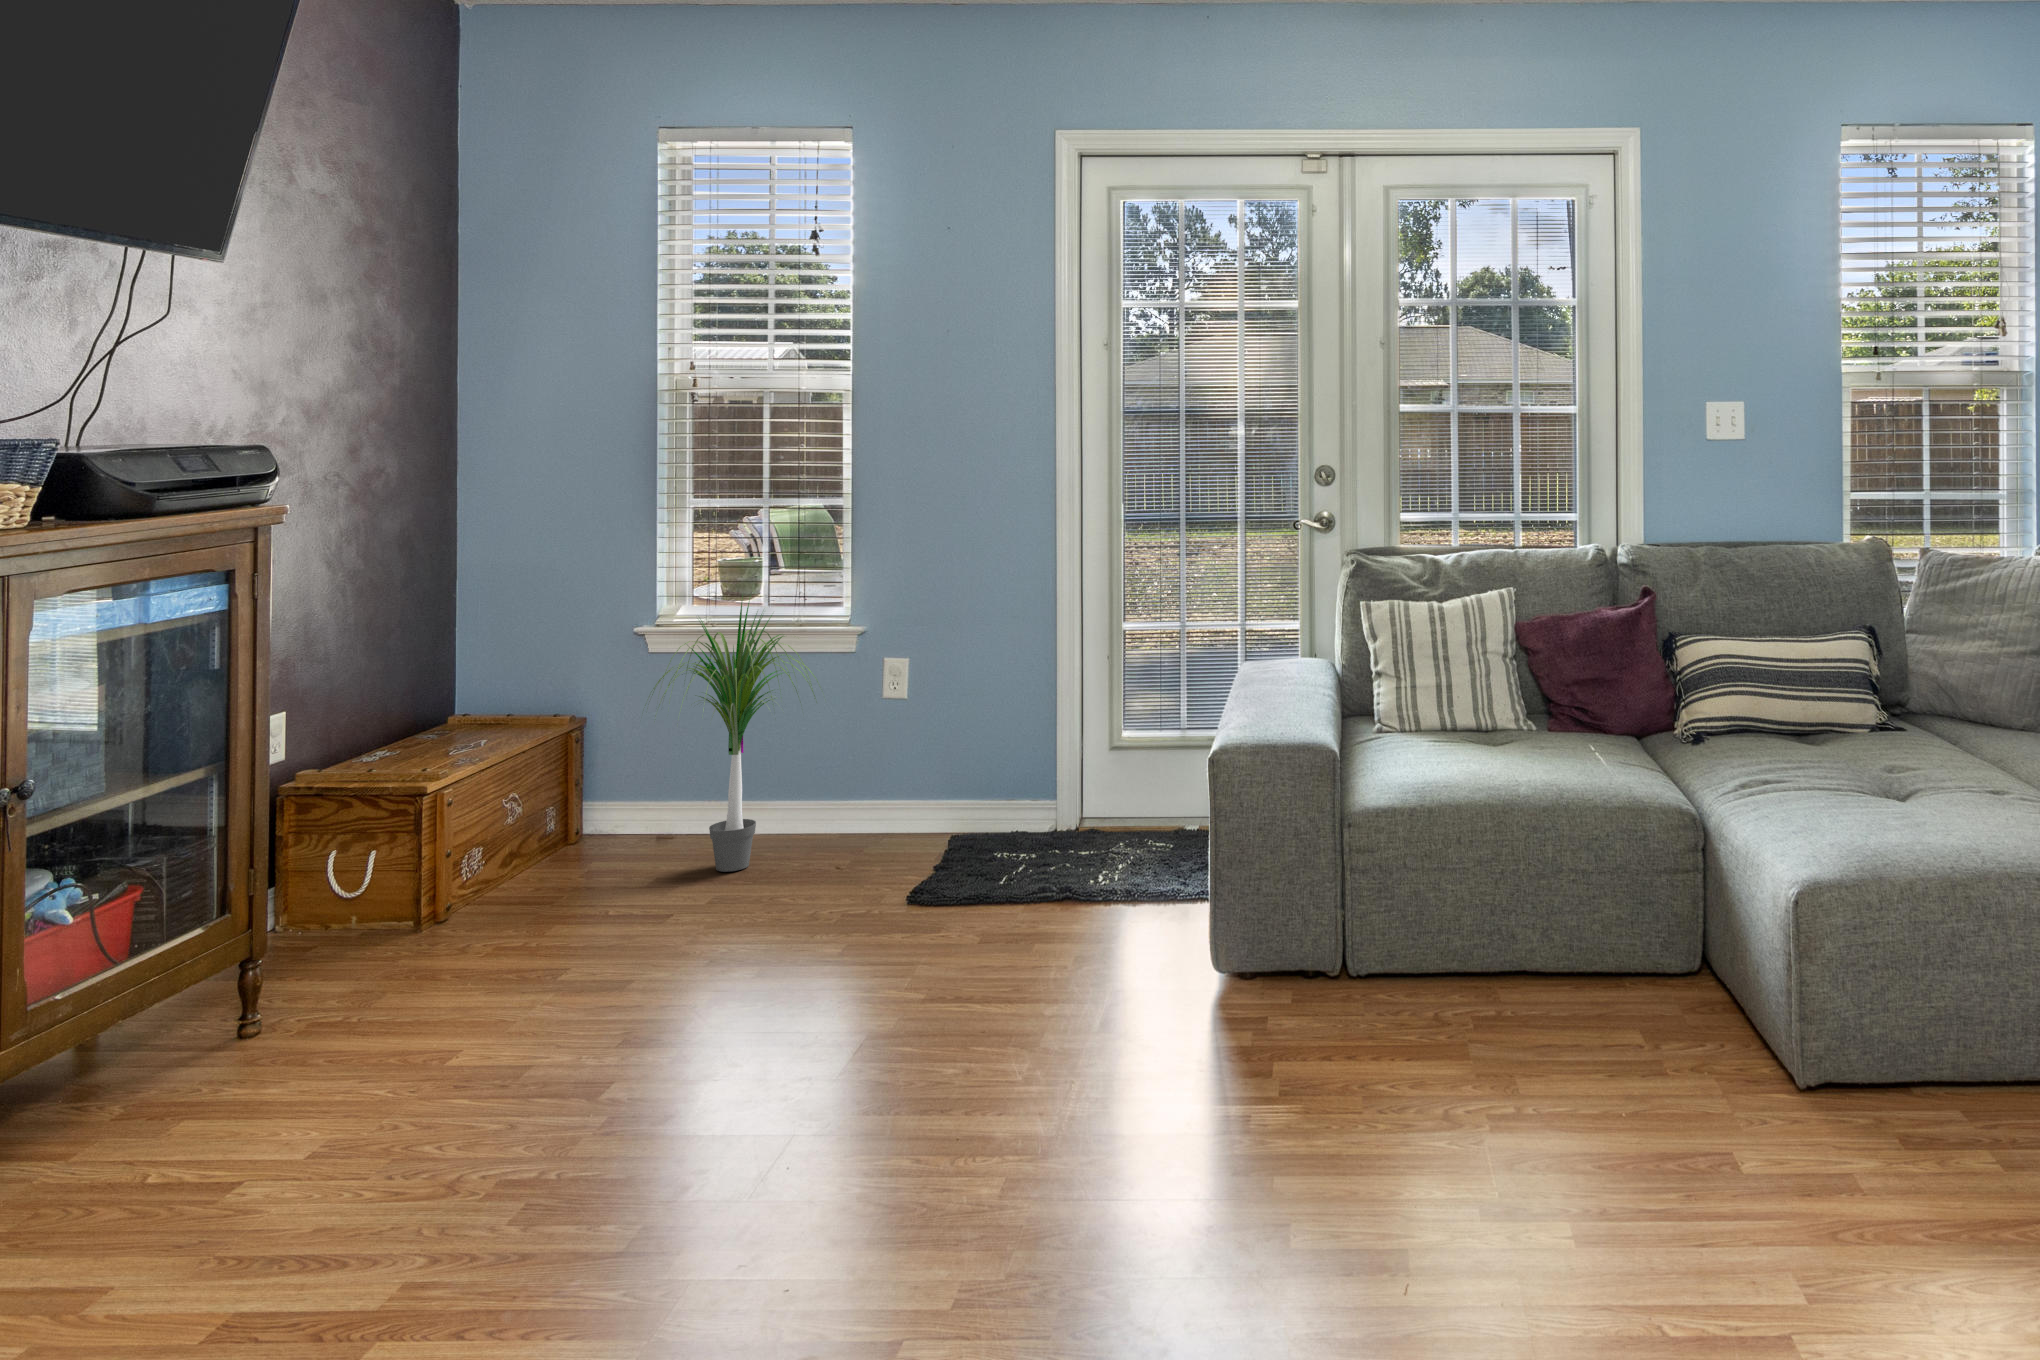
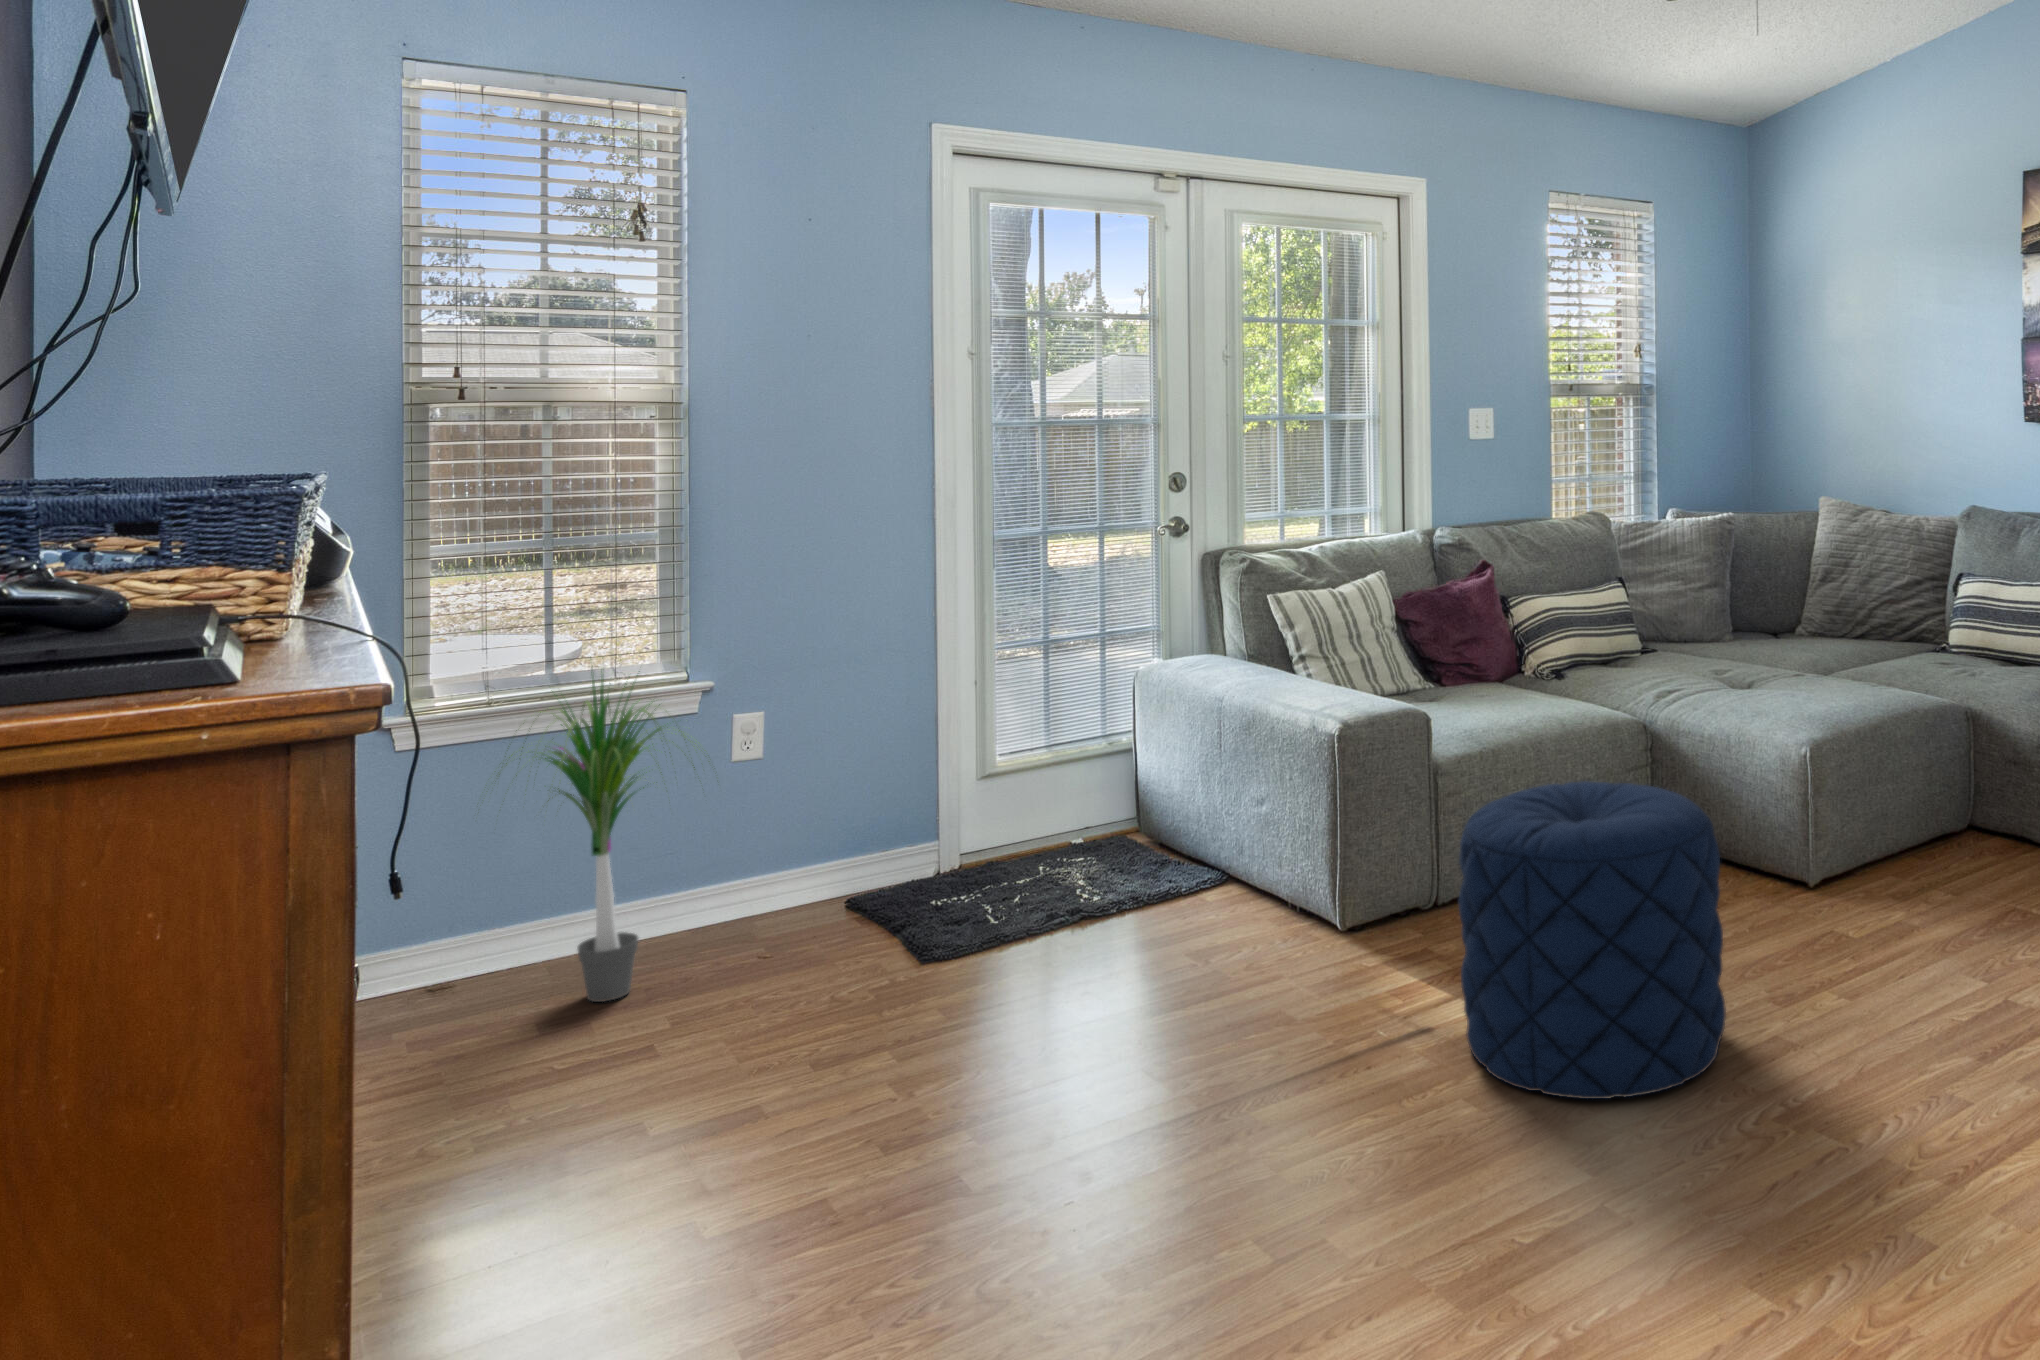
pouf: none [1061,852,1374,1249] -> present [1459,781,1726,1099]

